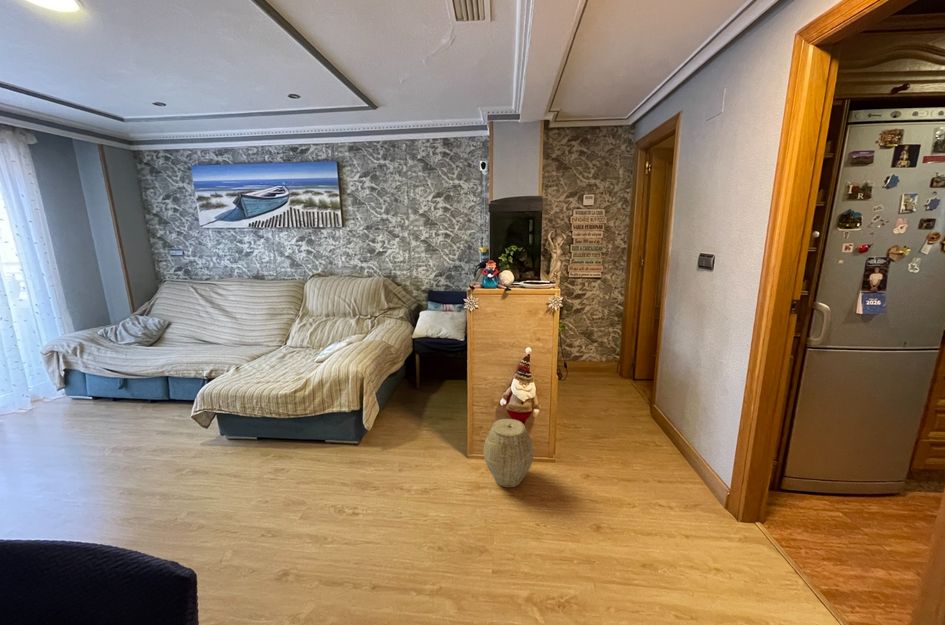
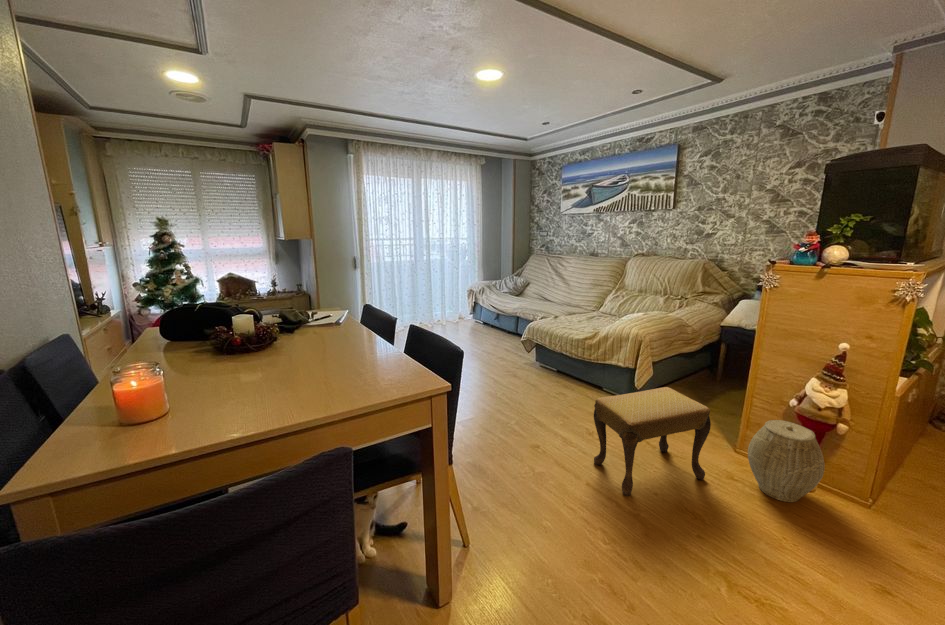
footstool: none [352,425,462,571] -> present [594,387,711,496]

